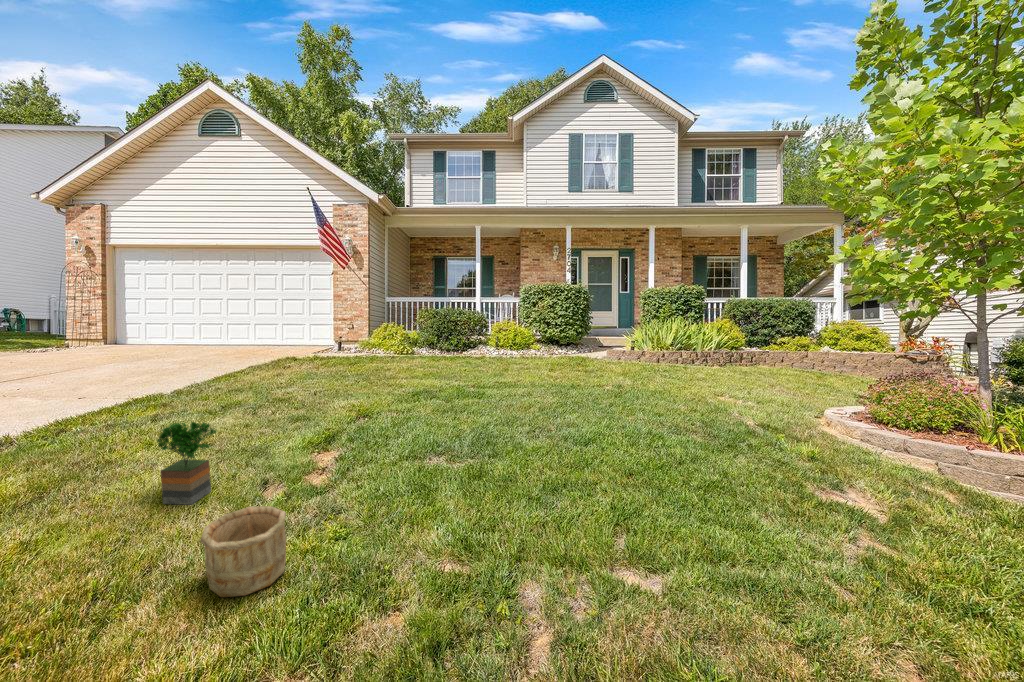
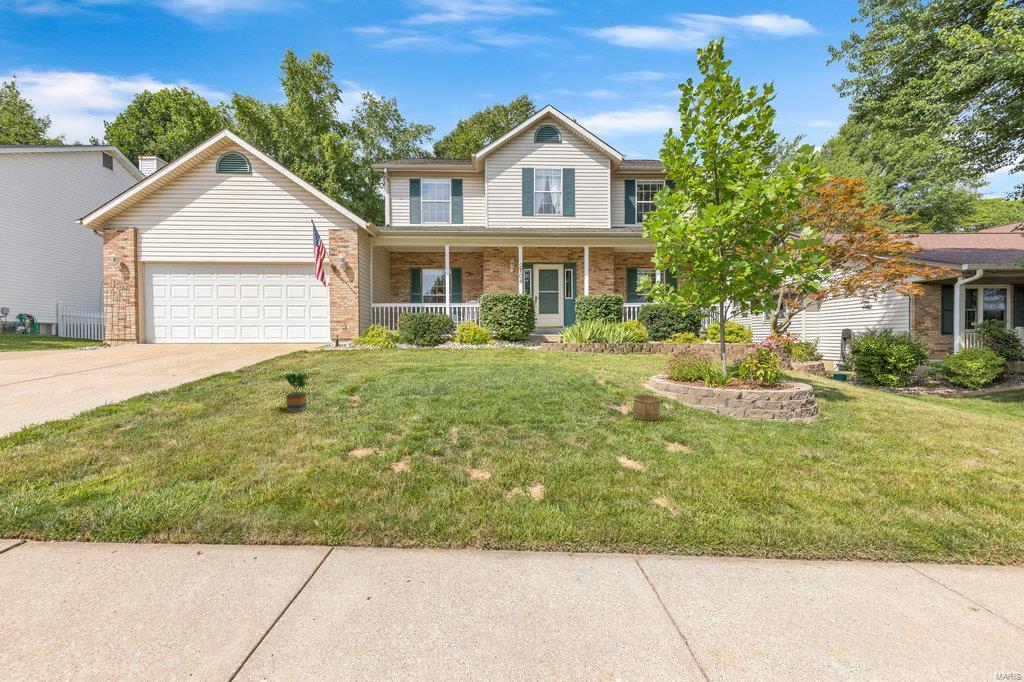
wooden bucket: present [201,506,286,597] -> present [633,395,661,421]

